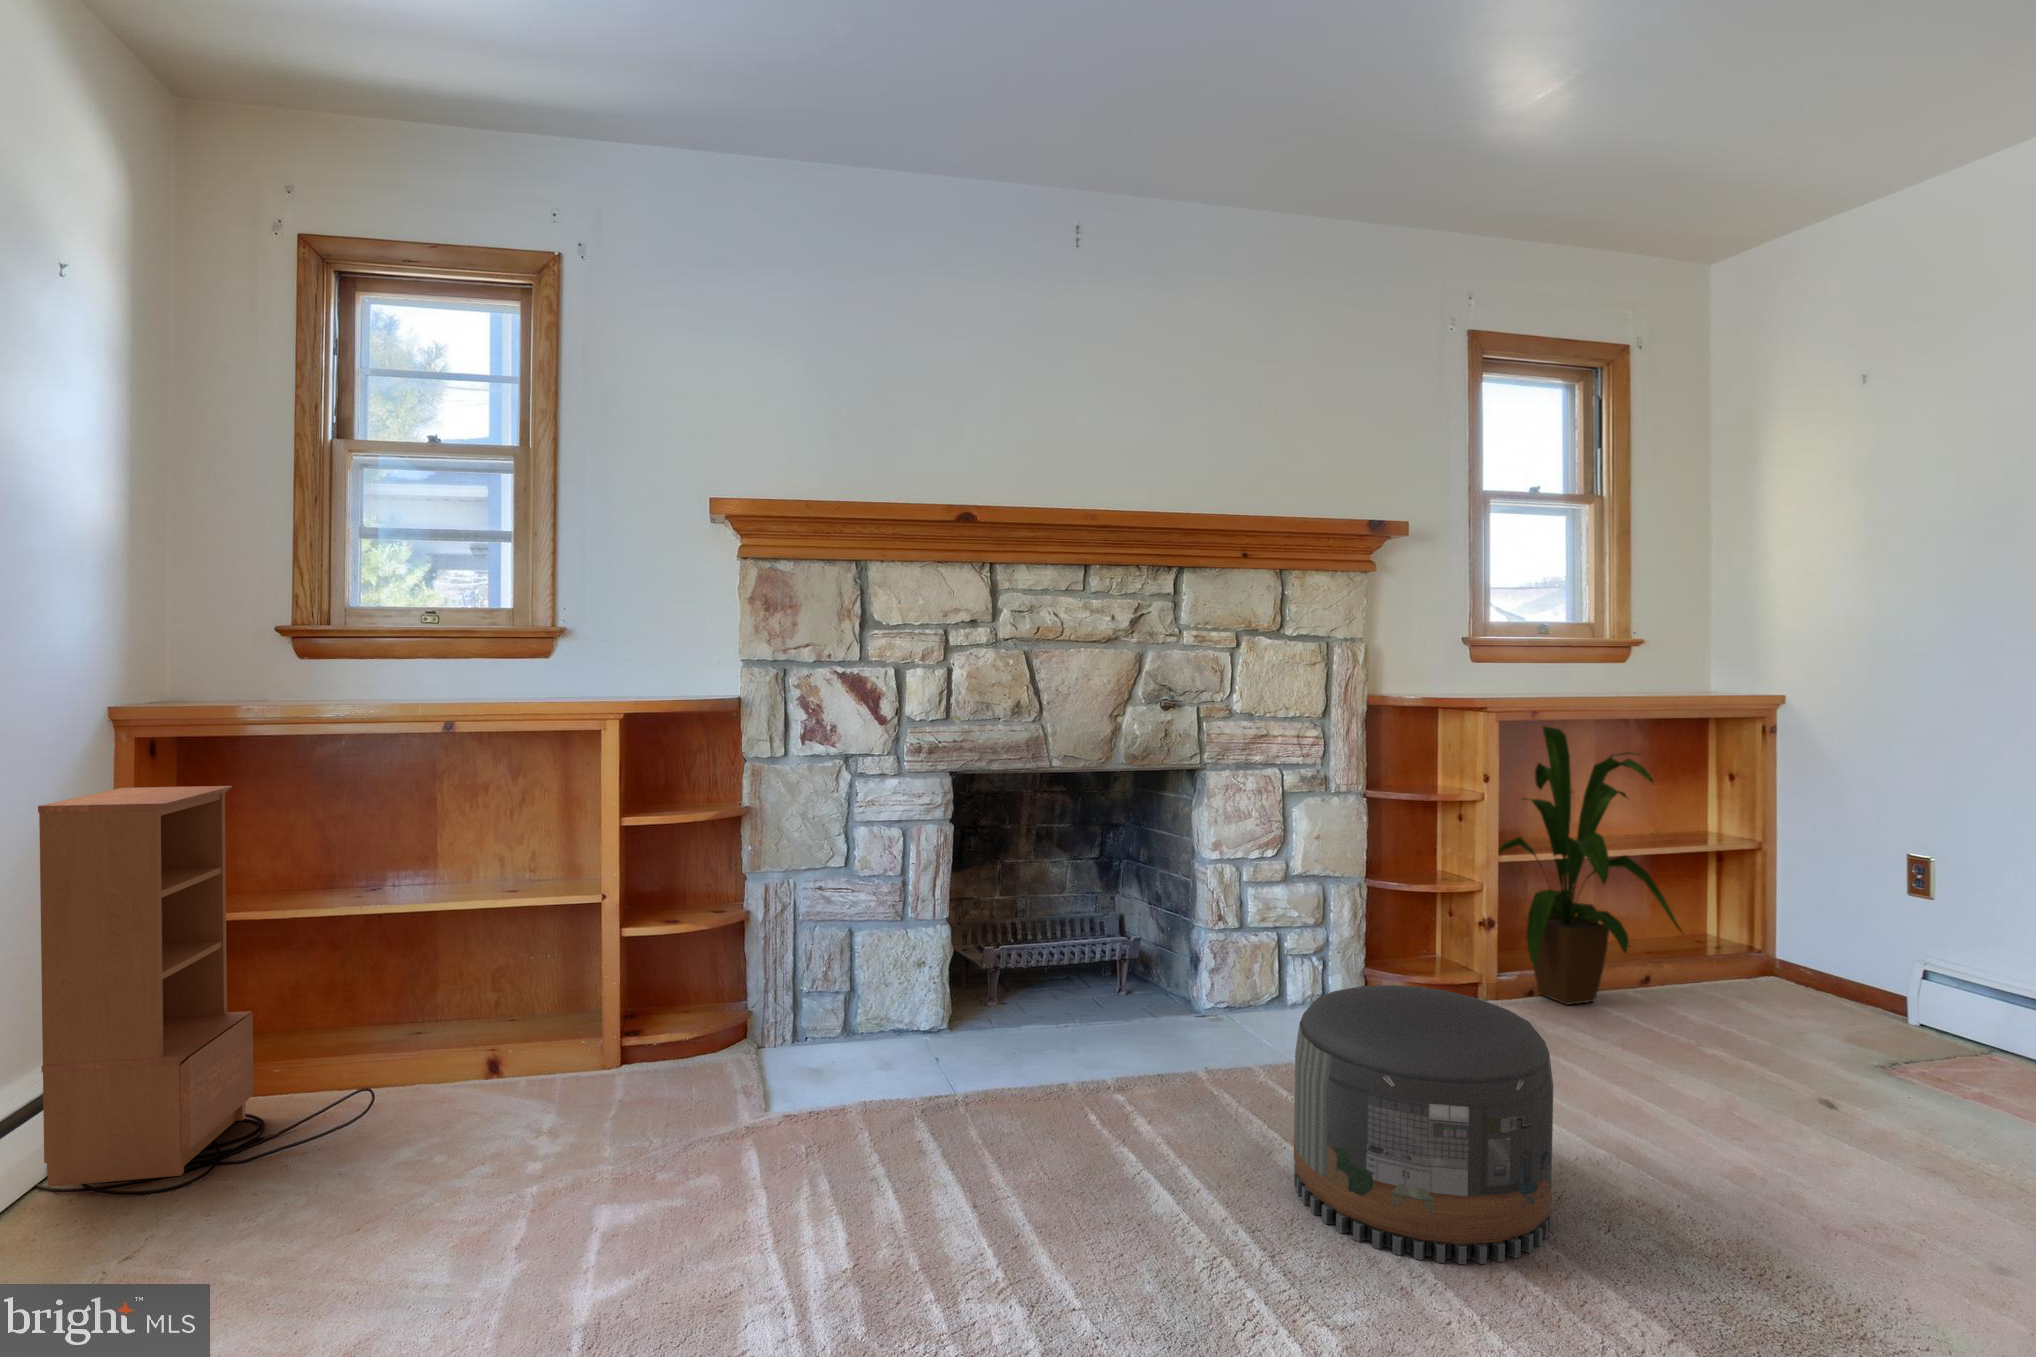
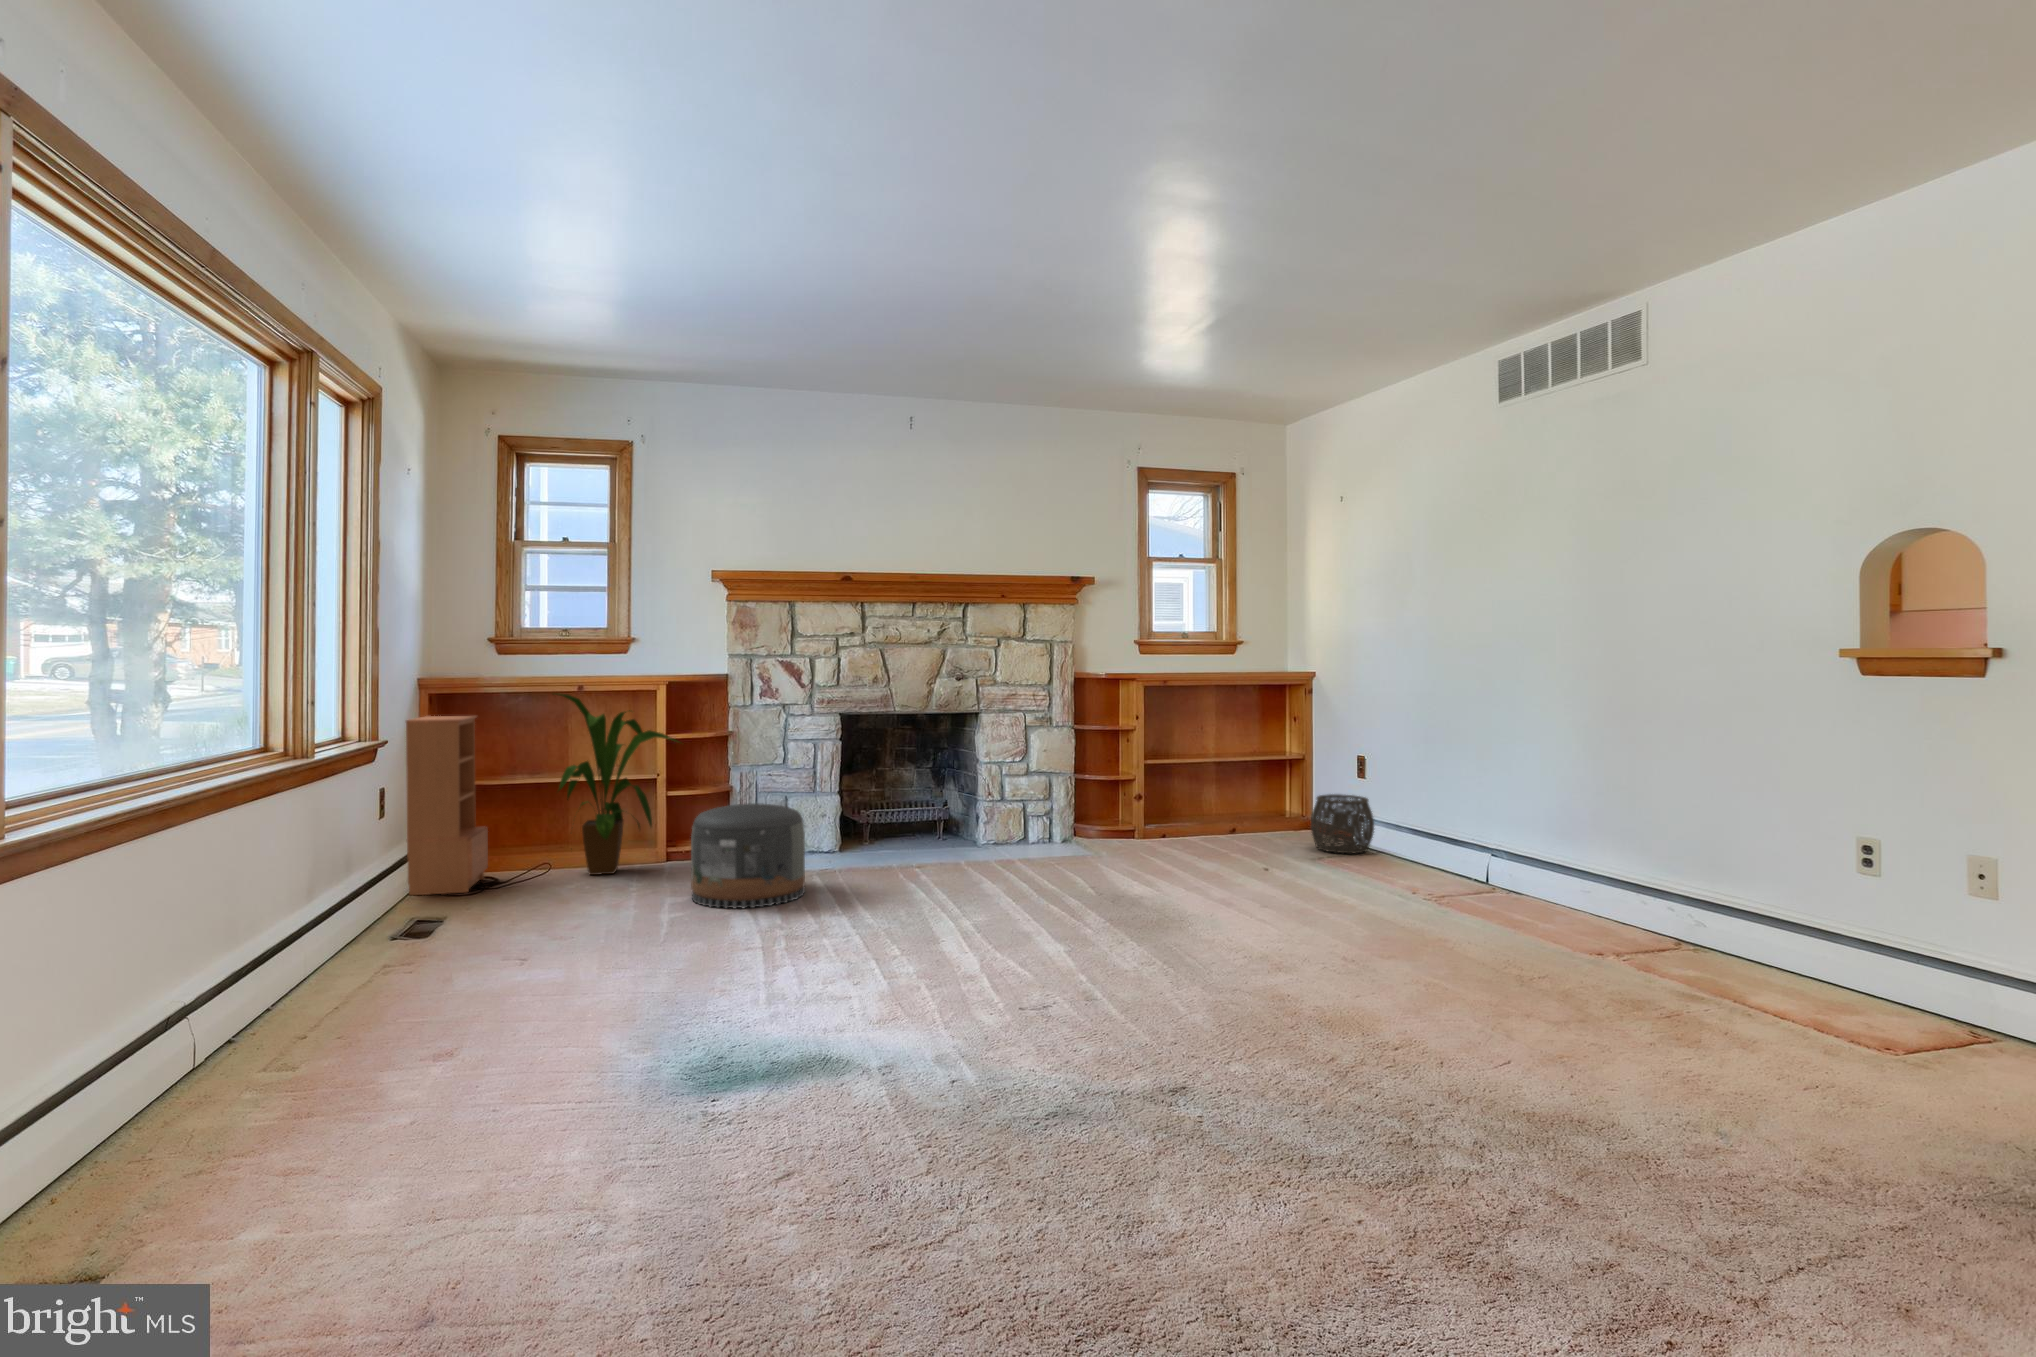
house plant: present [1500,726,1683,1005] -> present [555,693,679,875]
woven basket: none [1829,928,1983,1055] -> present [1311,794,1374,854]
pouf: present [1294,985,1553,1264] -> present [691,803,805,908]

